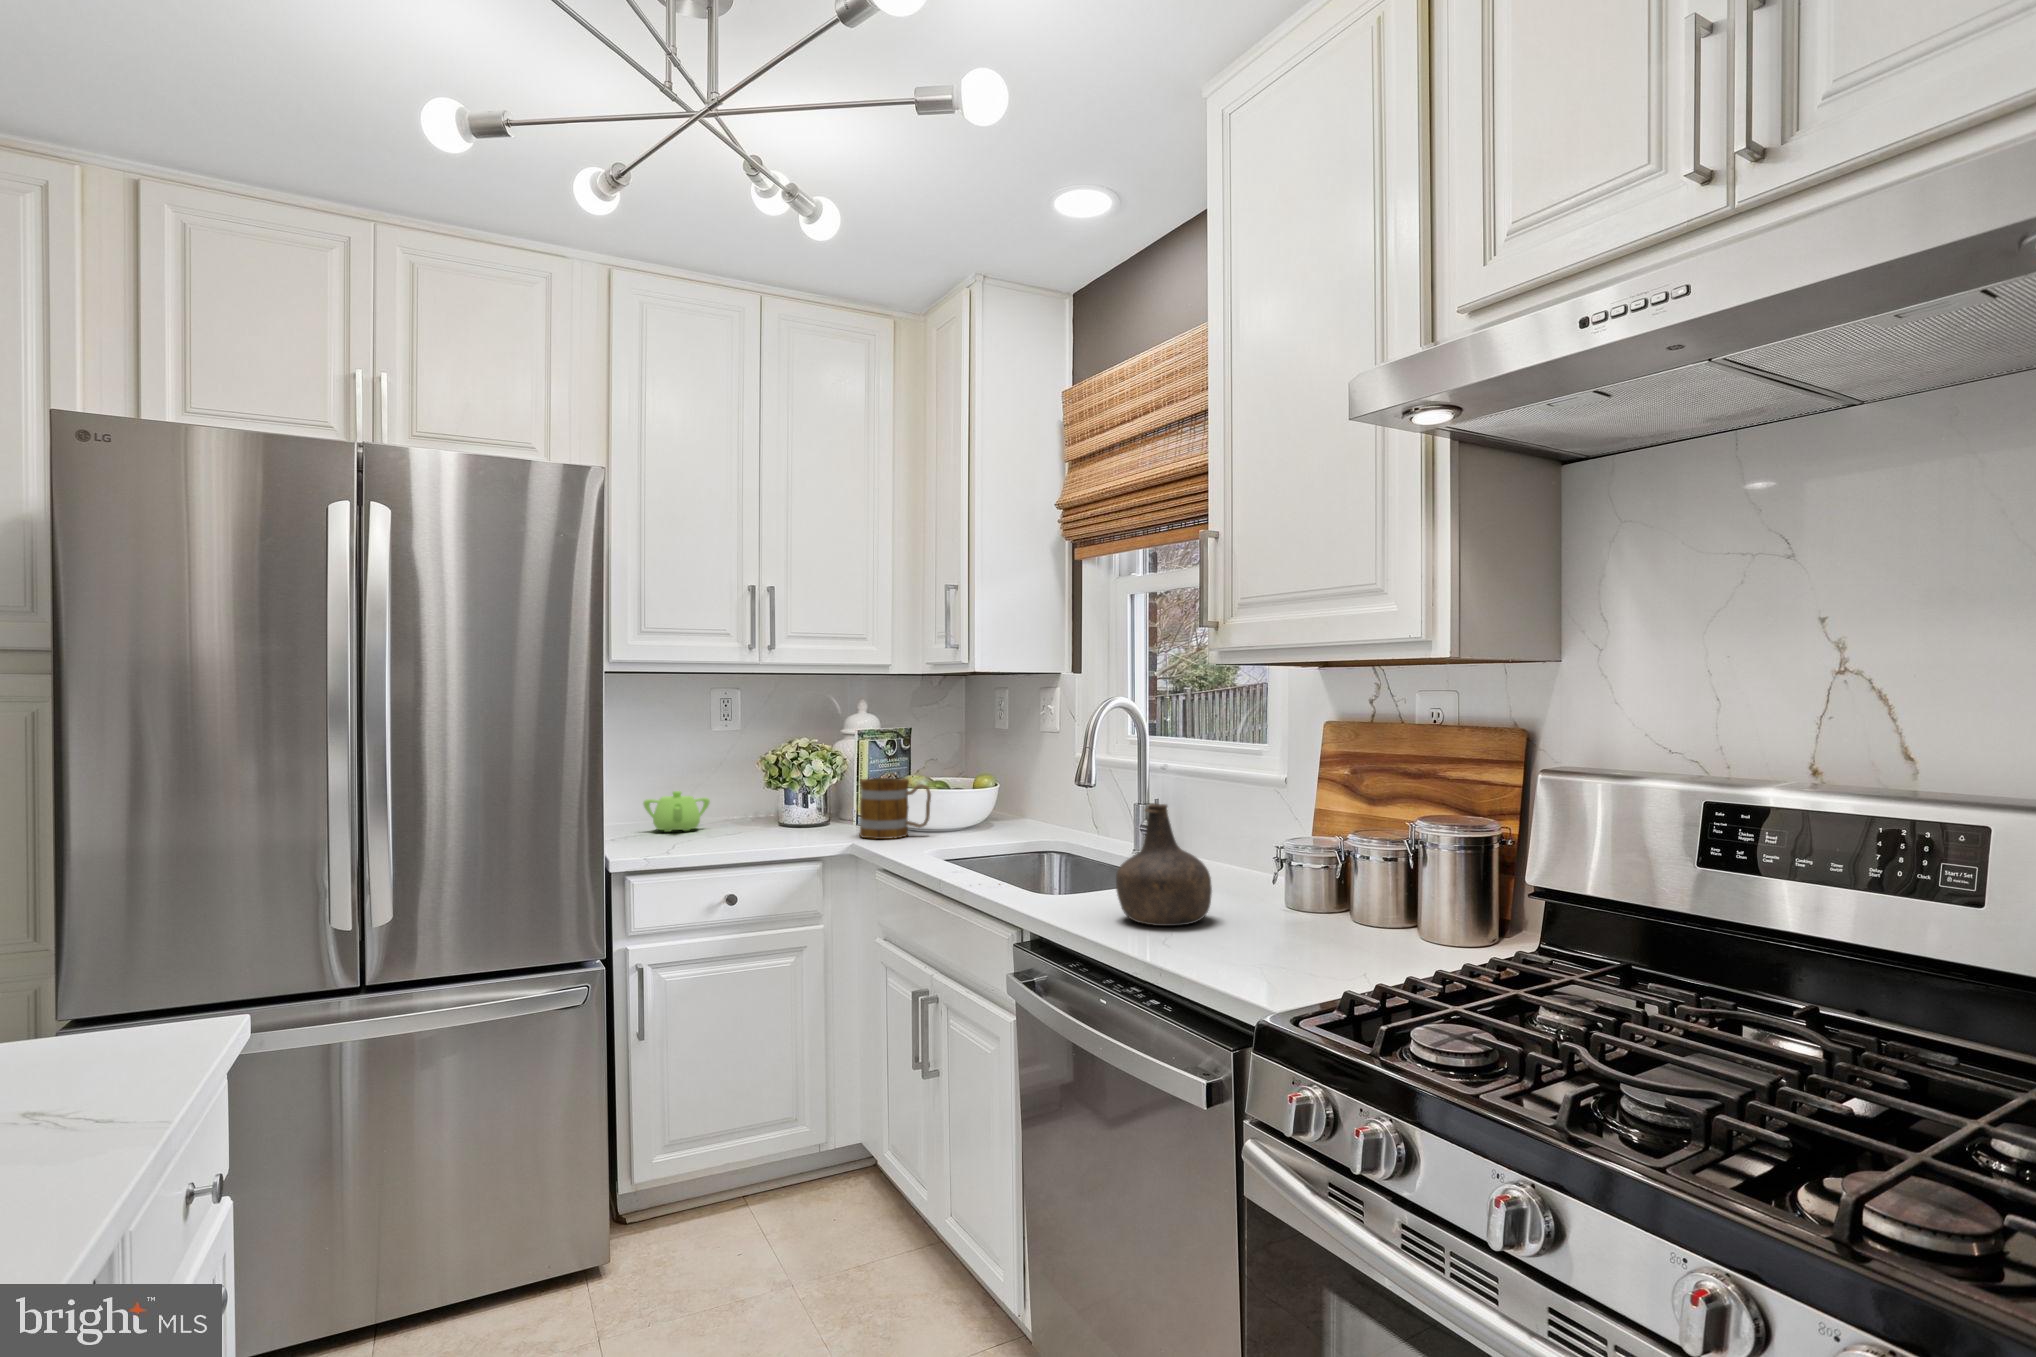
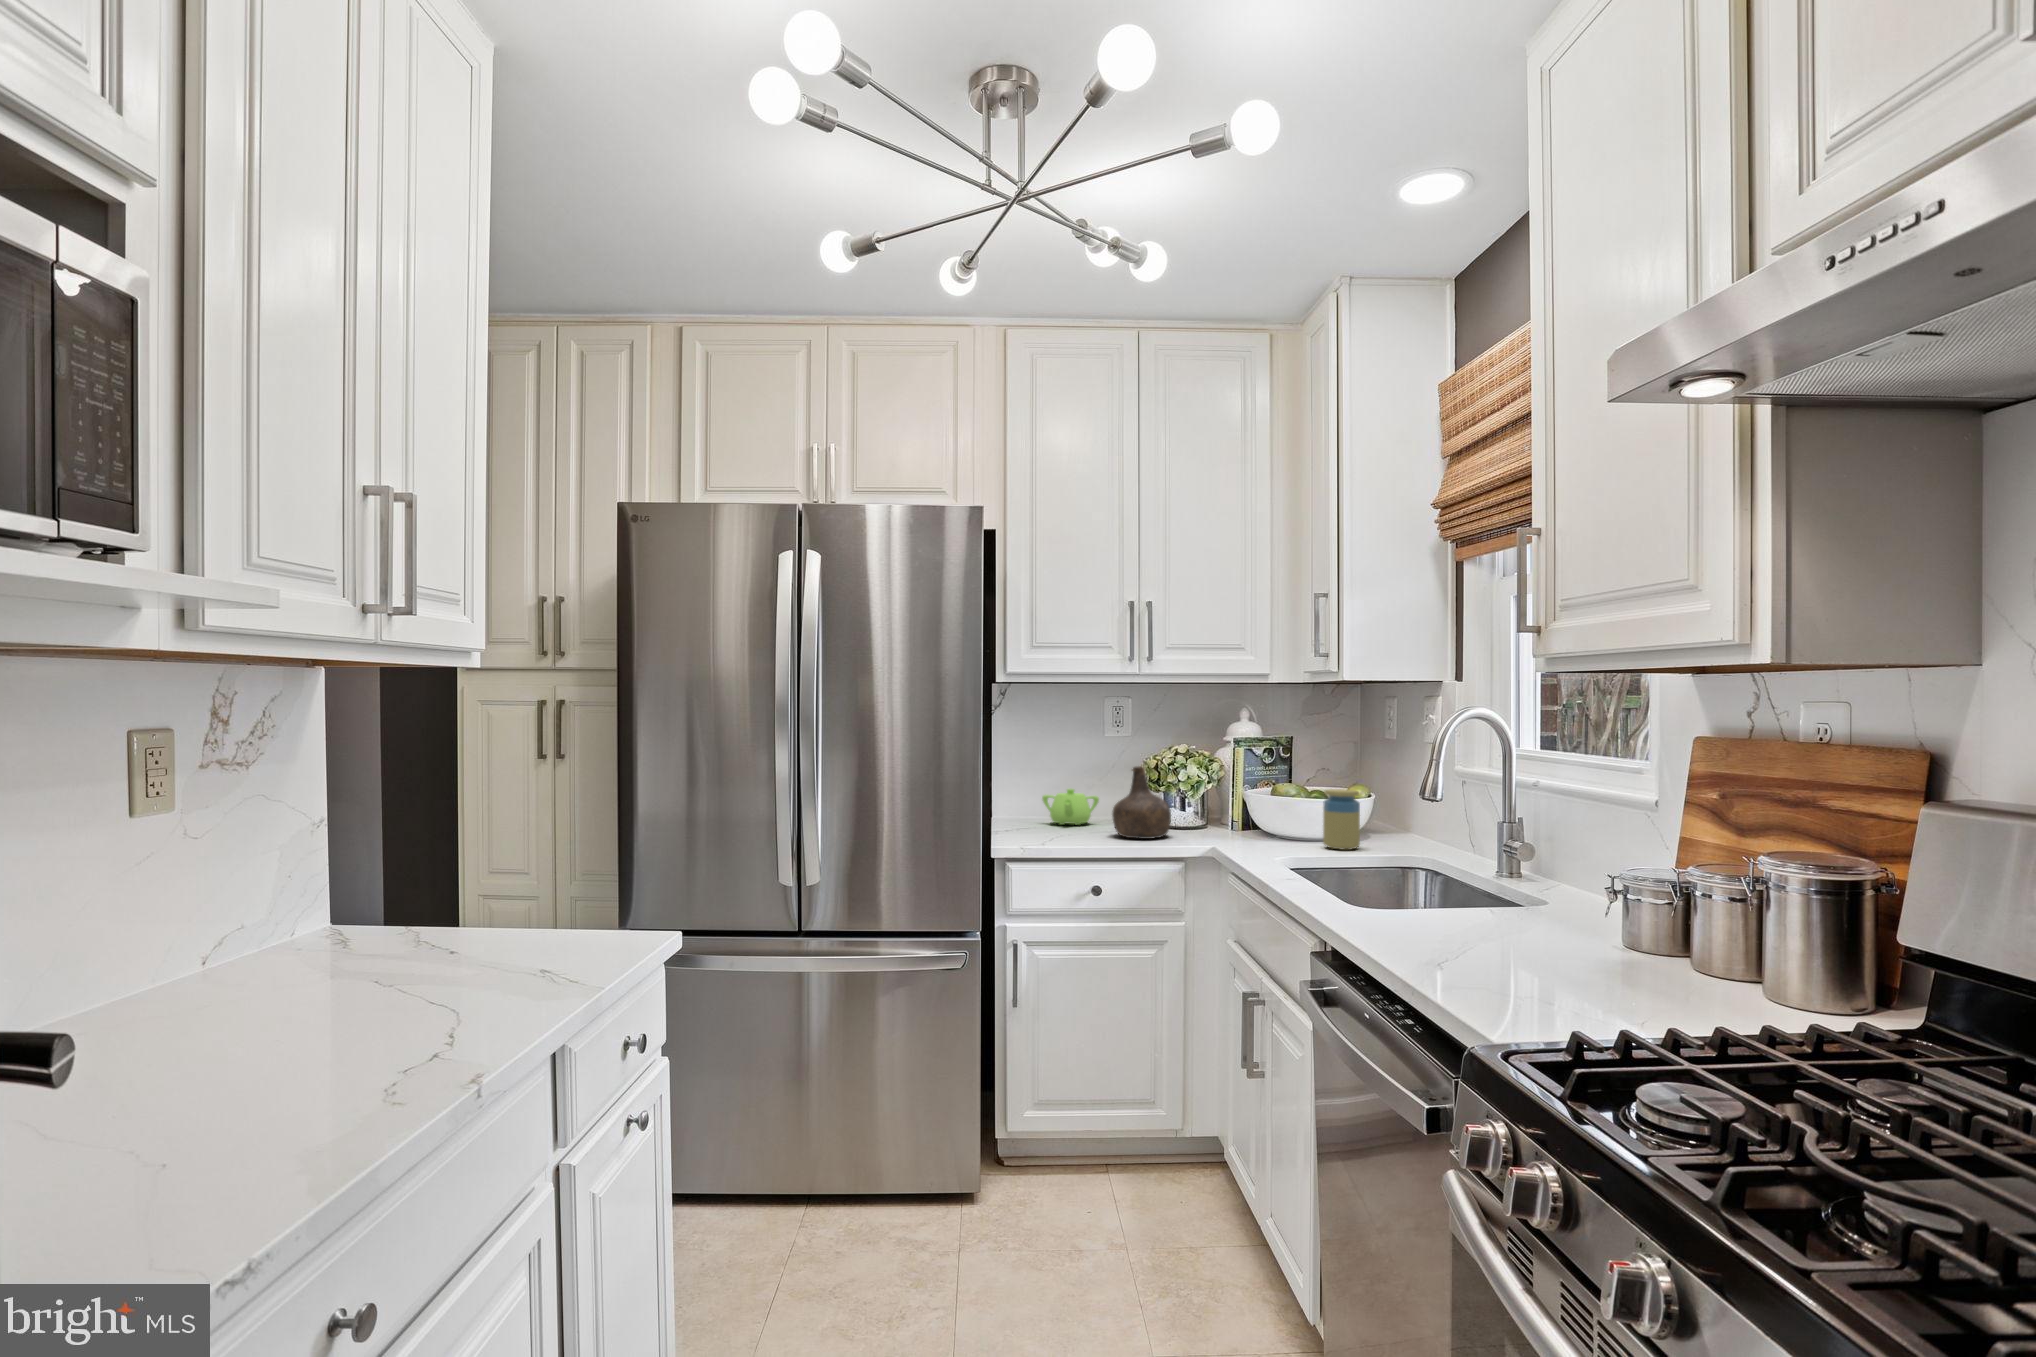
mug: present [859,778,931,839] -> none [1226,784,1296,844]
jar: none [960,779,994,838] -> present [1323,789,1360,850]
bottle: present [1116,803,1212,926] -> present [1112,766,1171,839]

